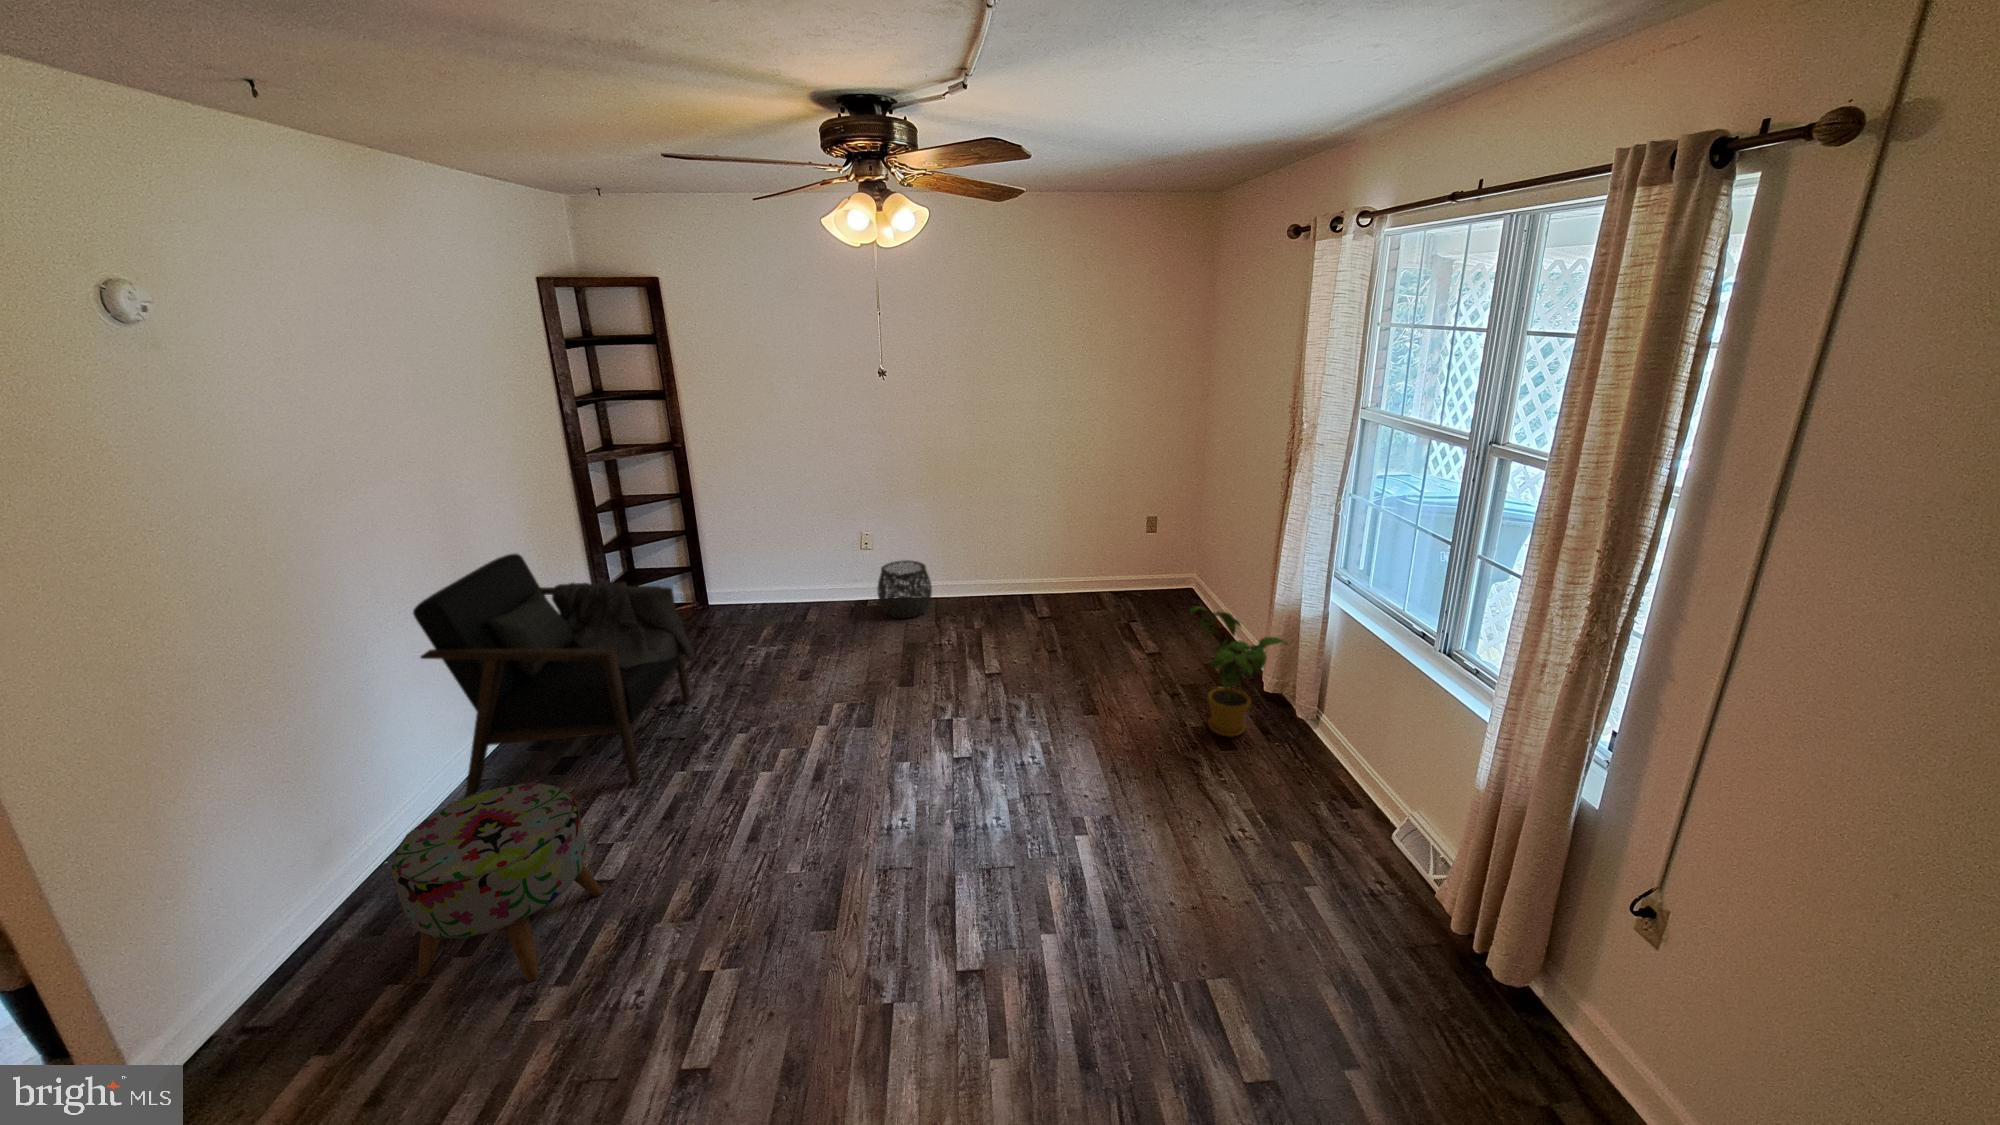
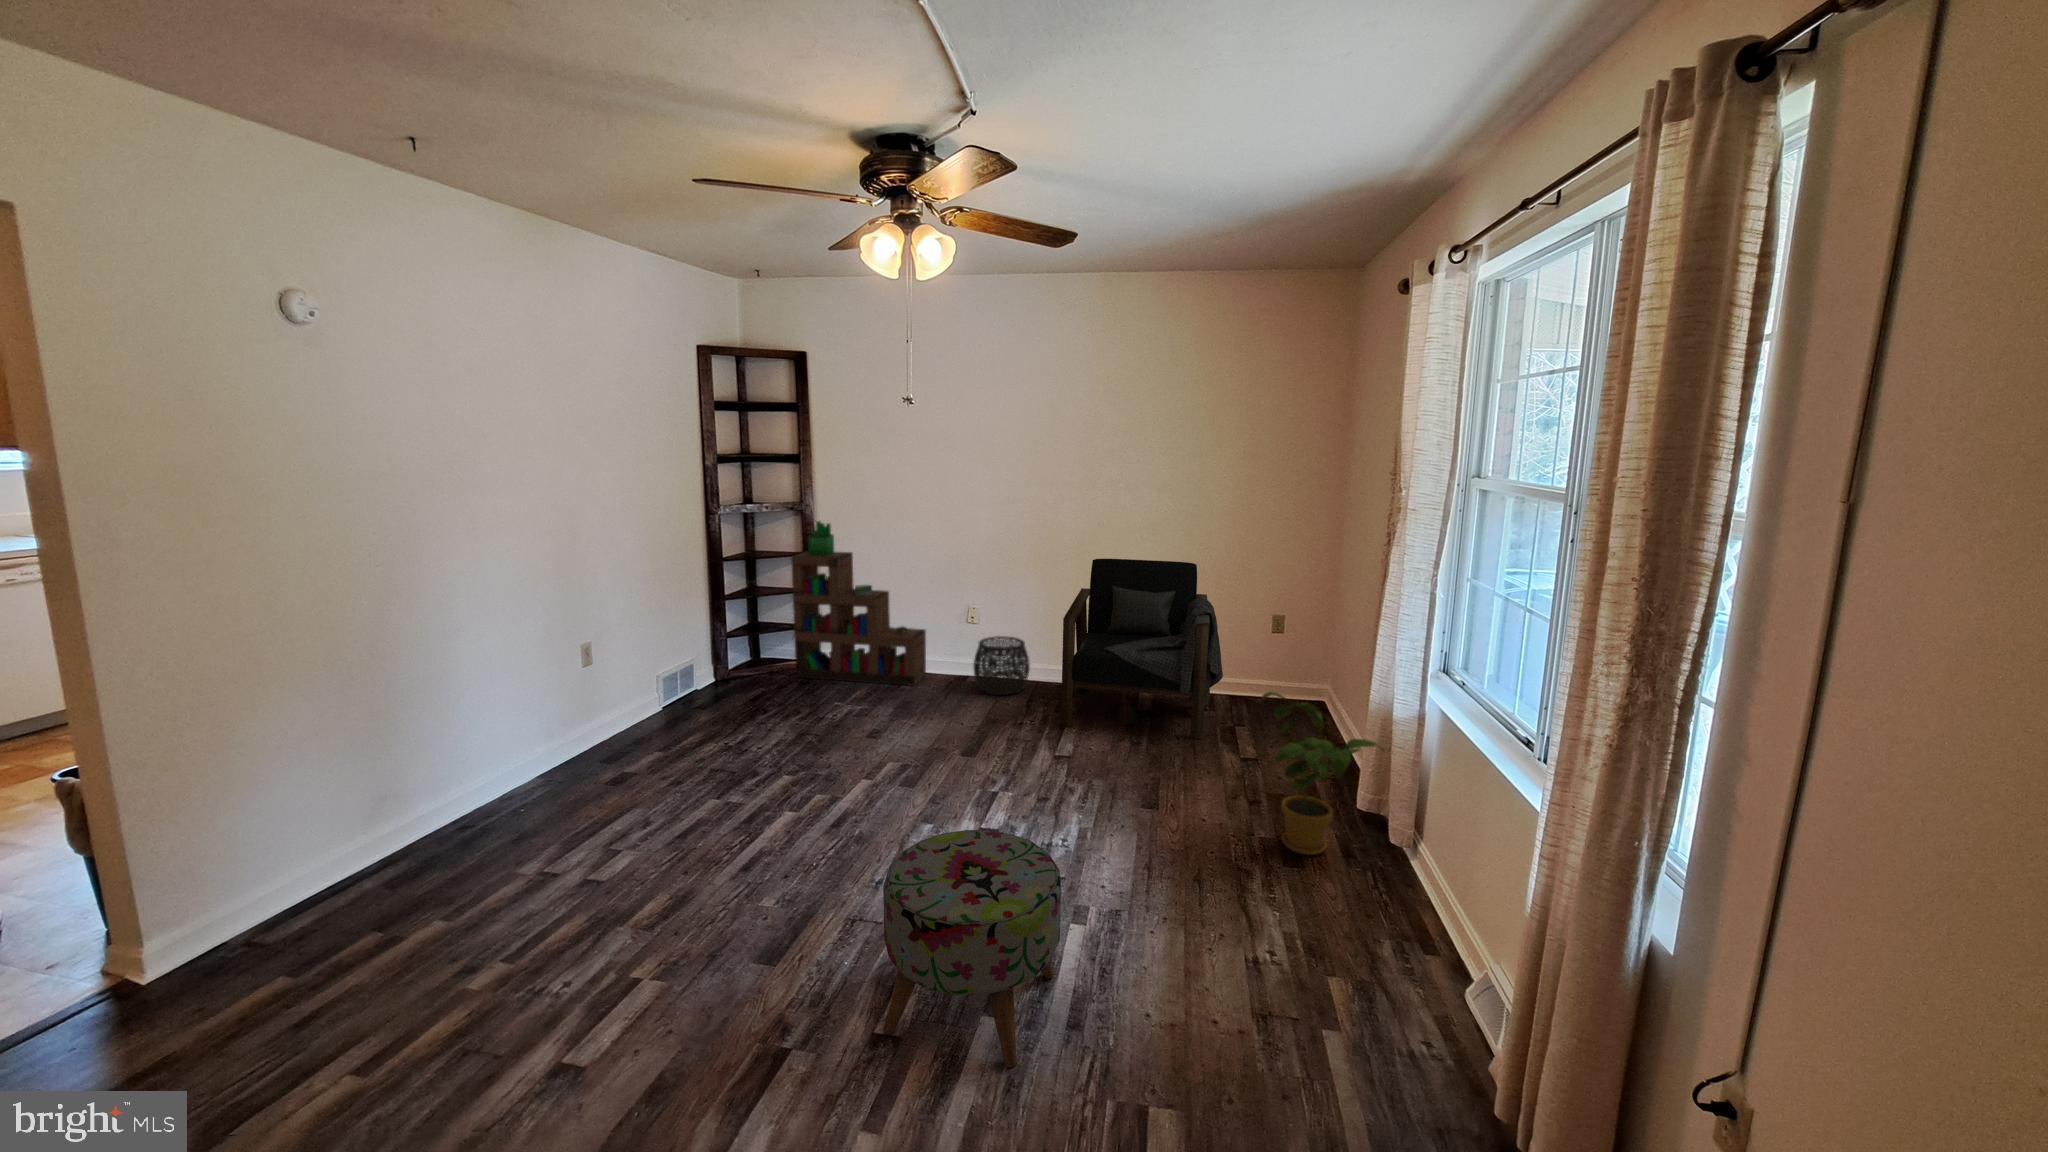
bookshelf: none [673,461,825,624] -> present [791,521,926,686]
armchair: present [413,553,695,798] -> present [1061,559,1223,739]
ottoman: present [390,783,603,982] -> present [883,830,1061,1068]

